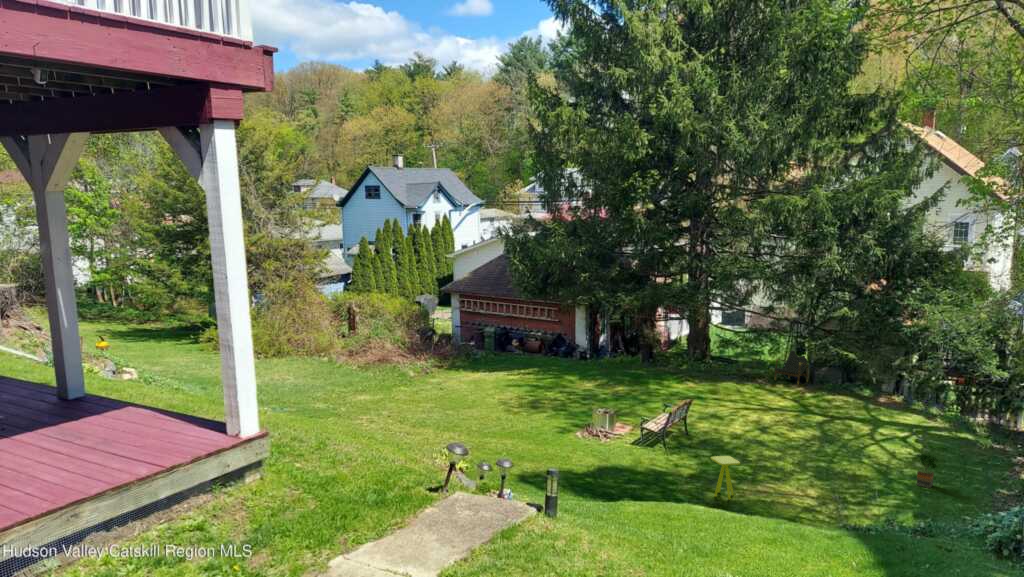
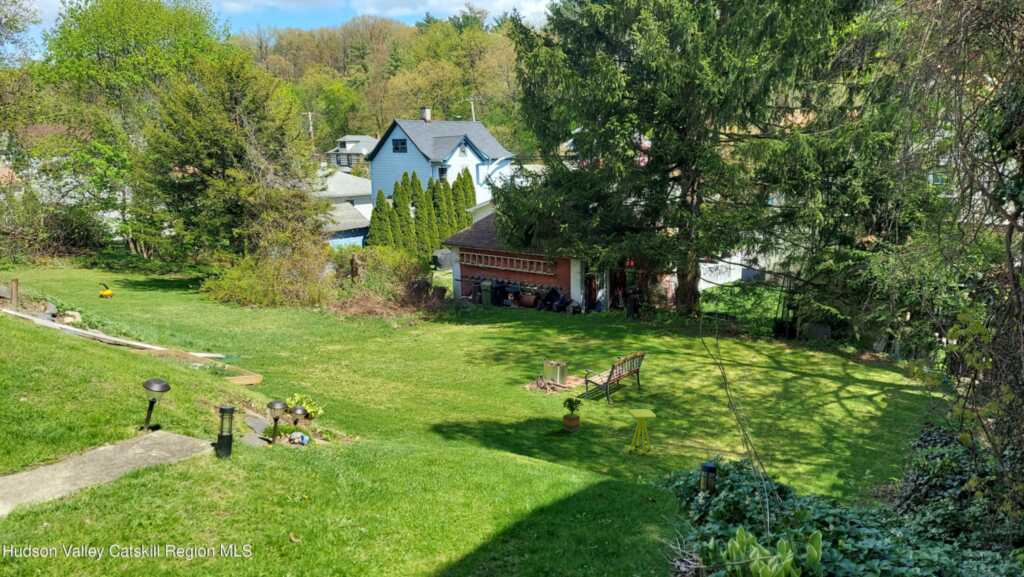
lounge chair: present [775,350,808,384] -> none [763,305,802,341]
potted tree: present [916,453,939,488] -> present [563,398,583,432]

